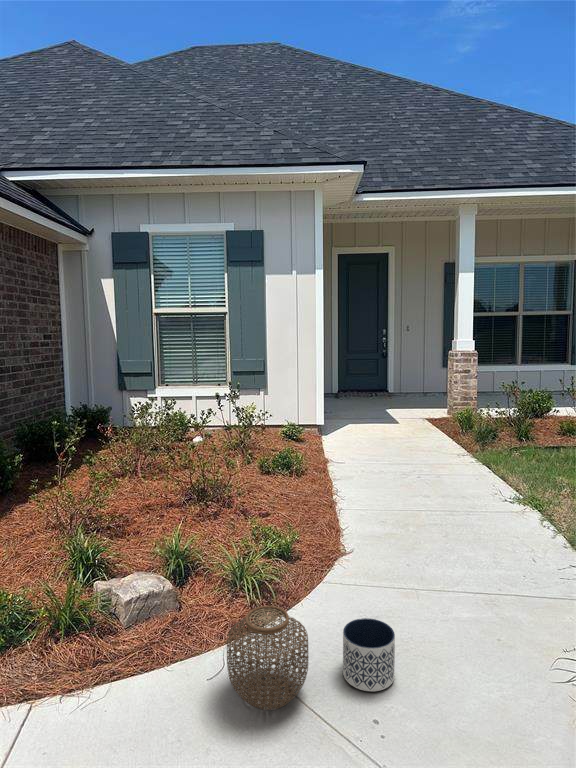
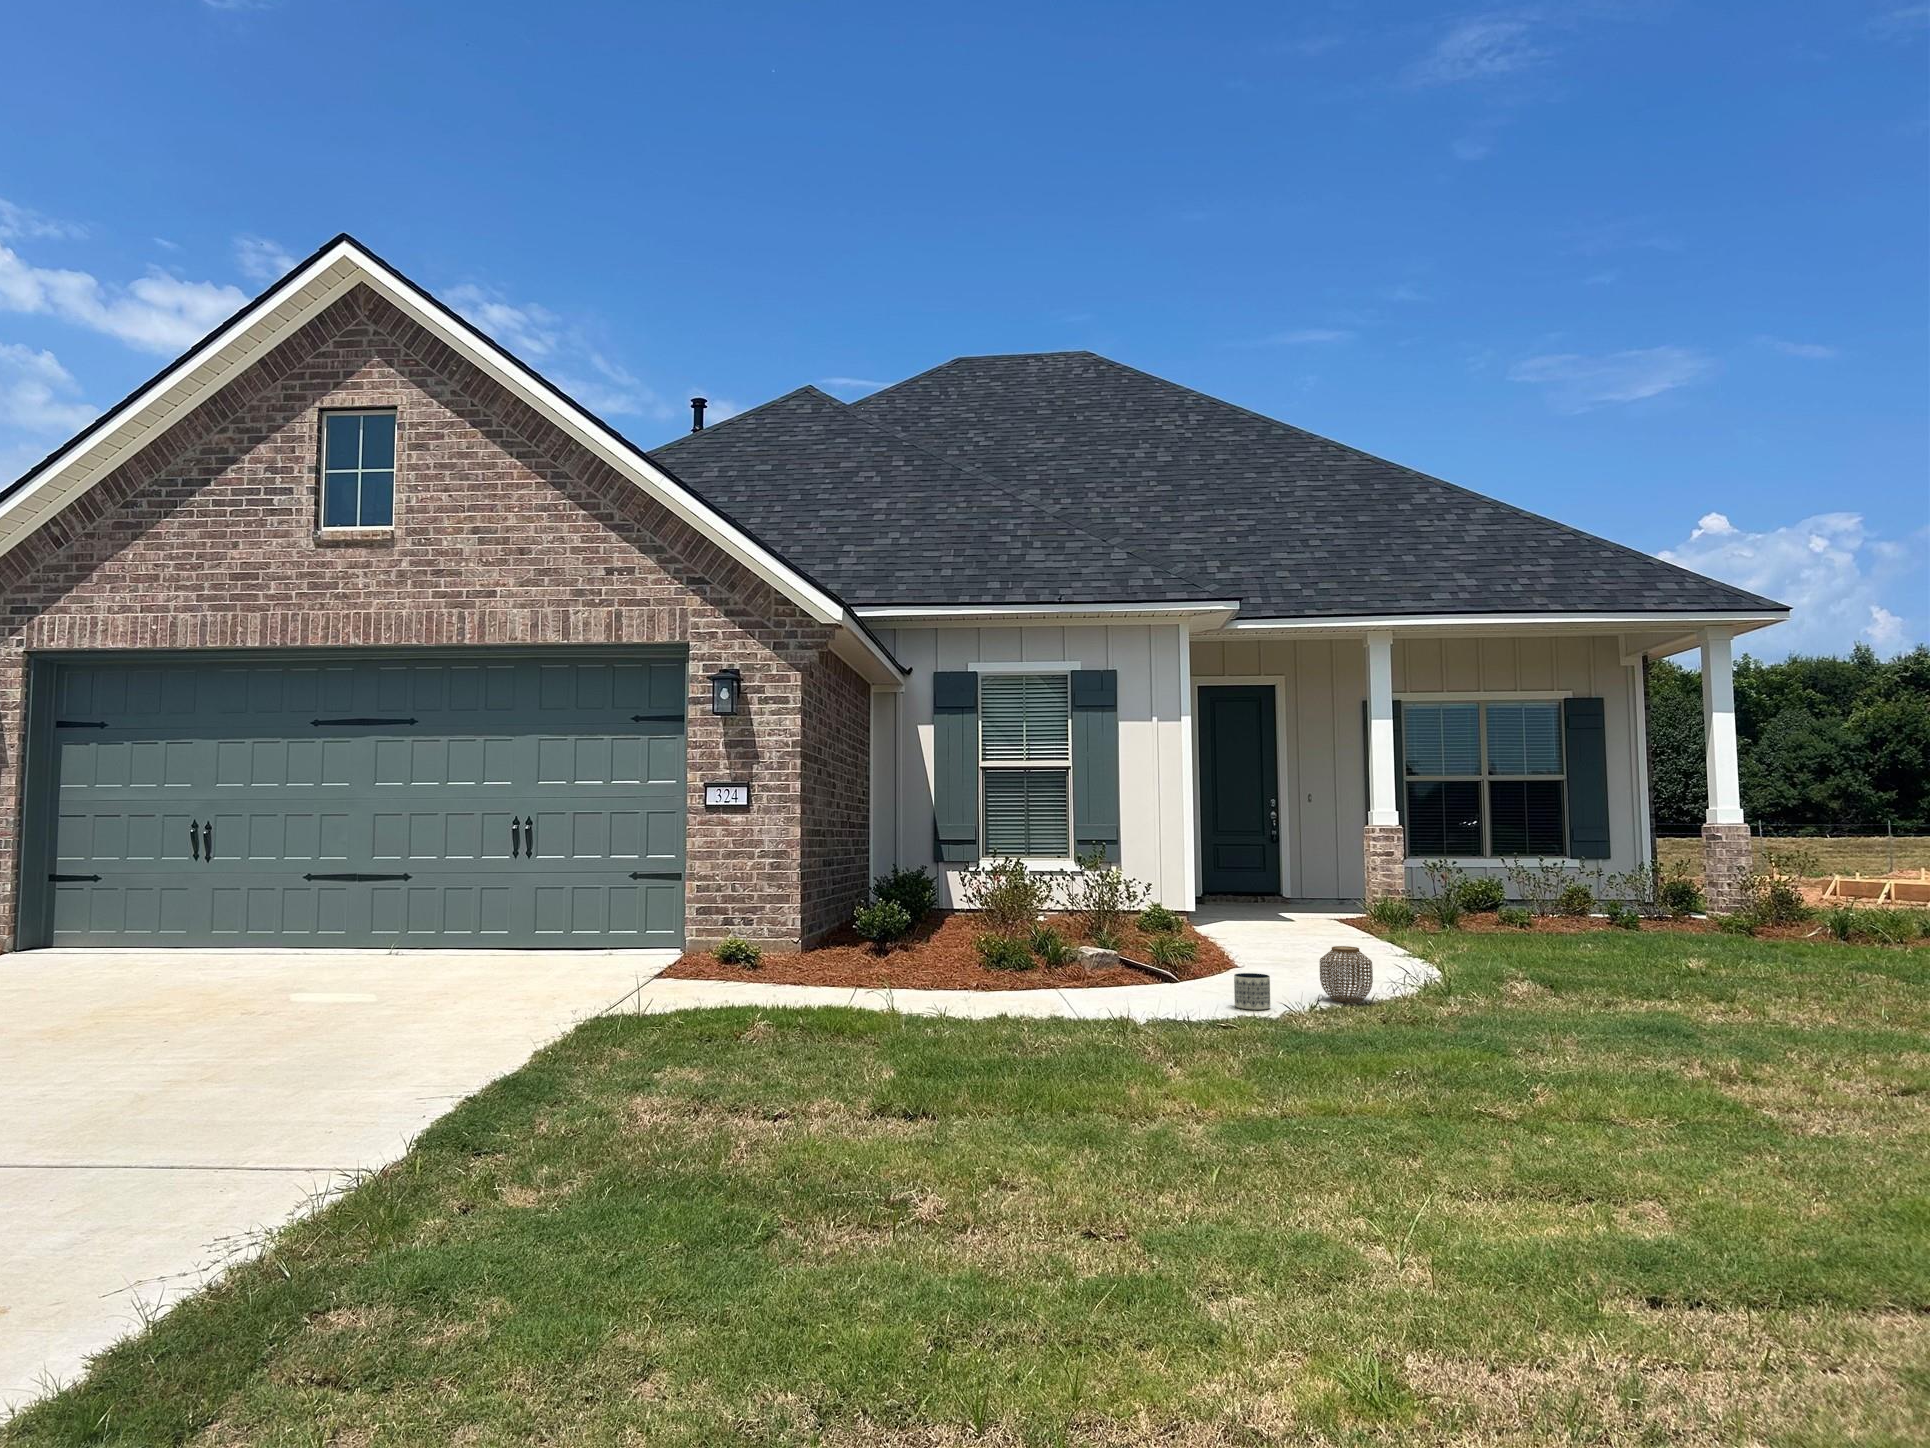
woven basket: present [227,606,309,710] -> present [1320,946,1373,1003]

